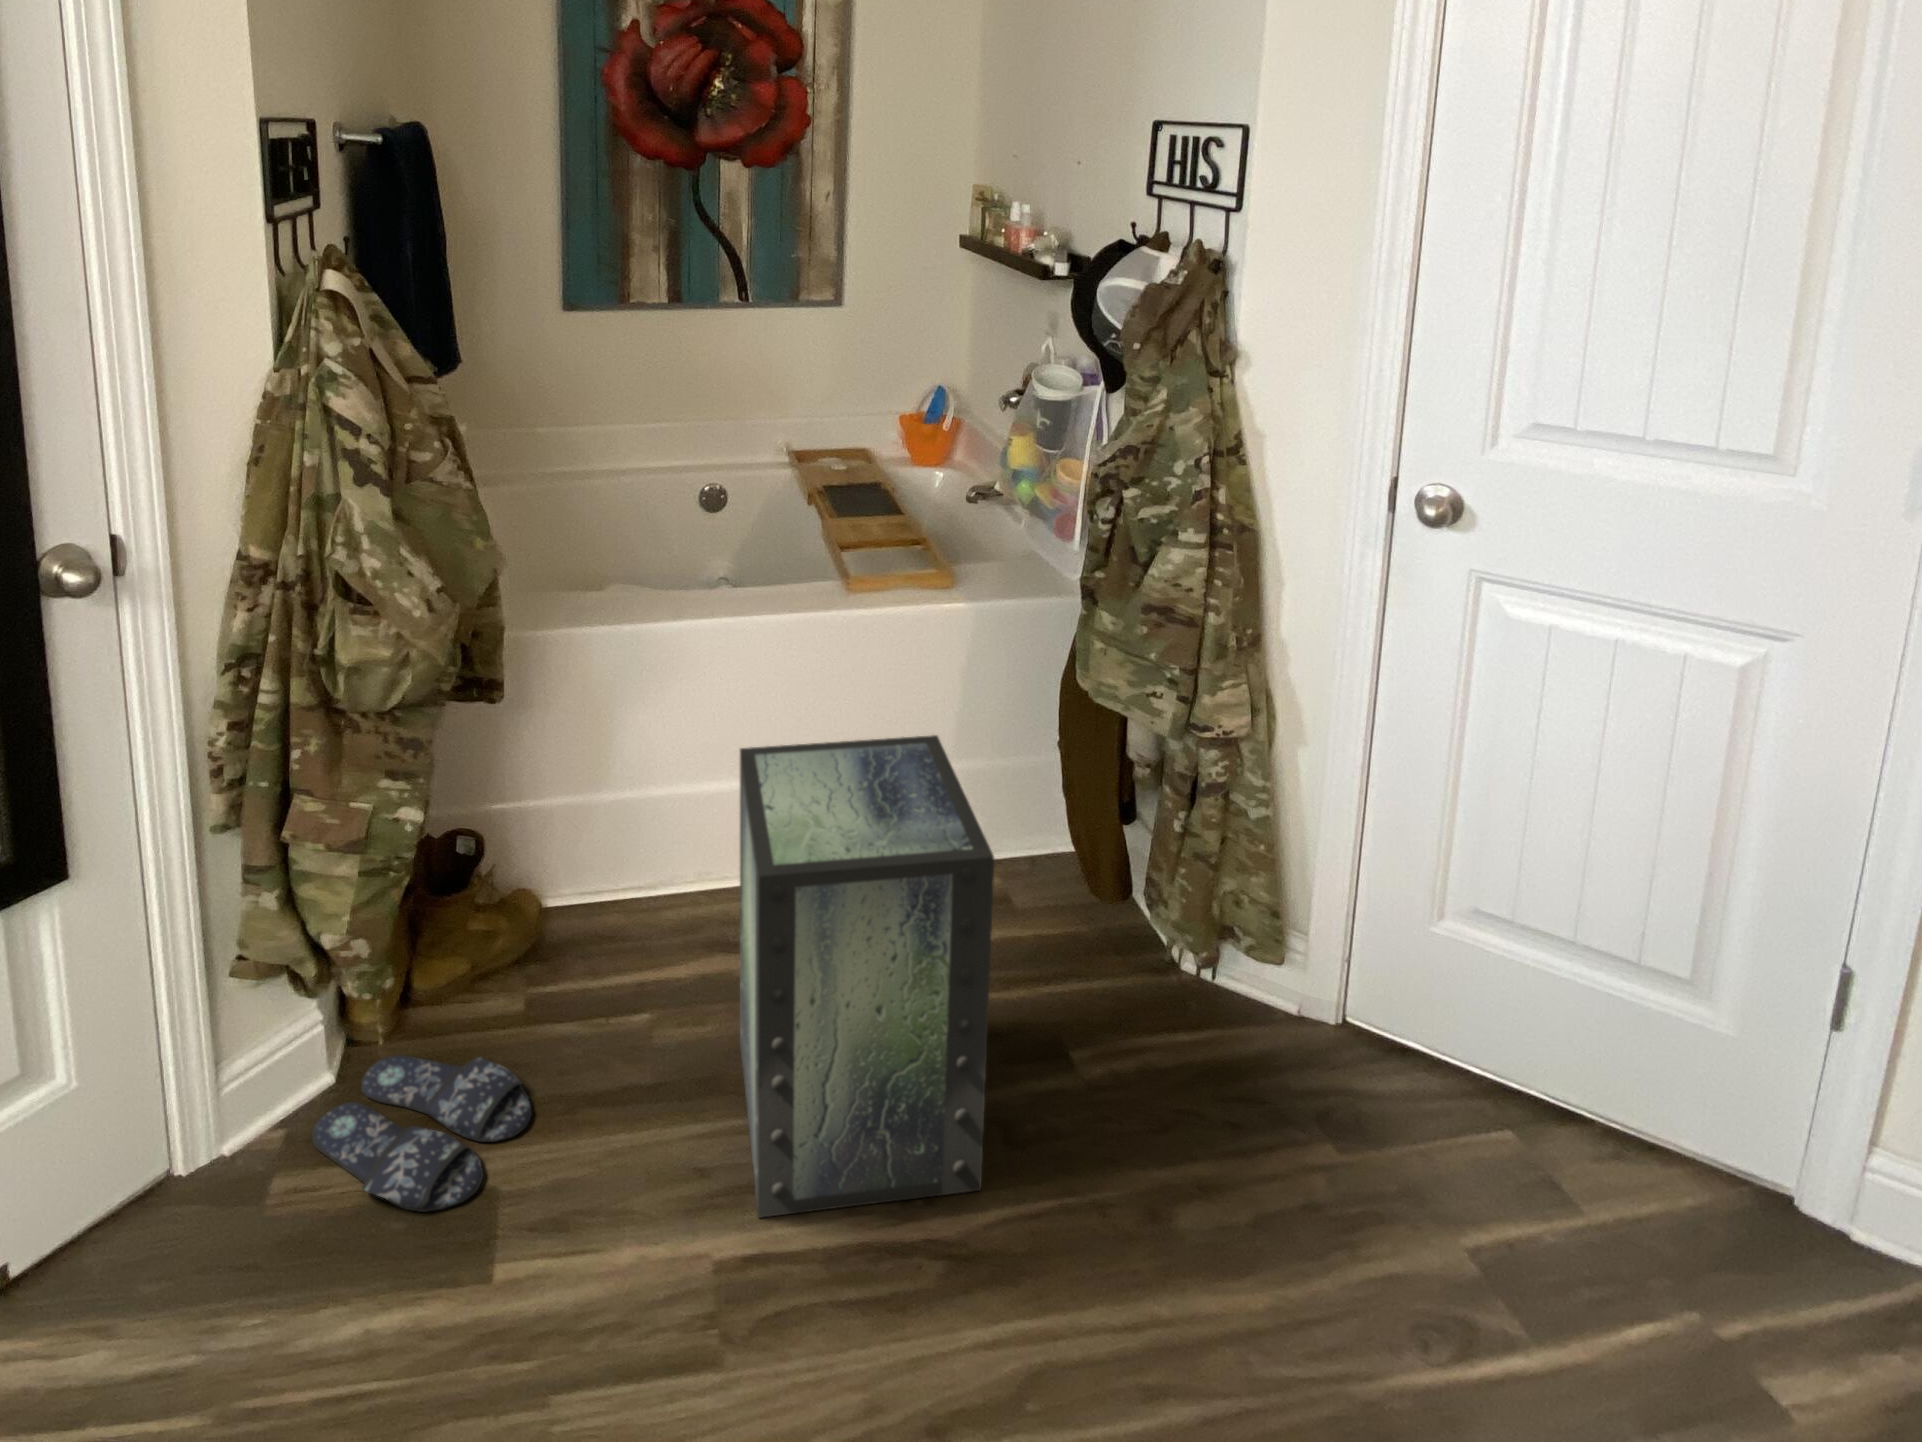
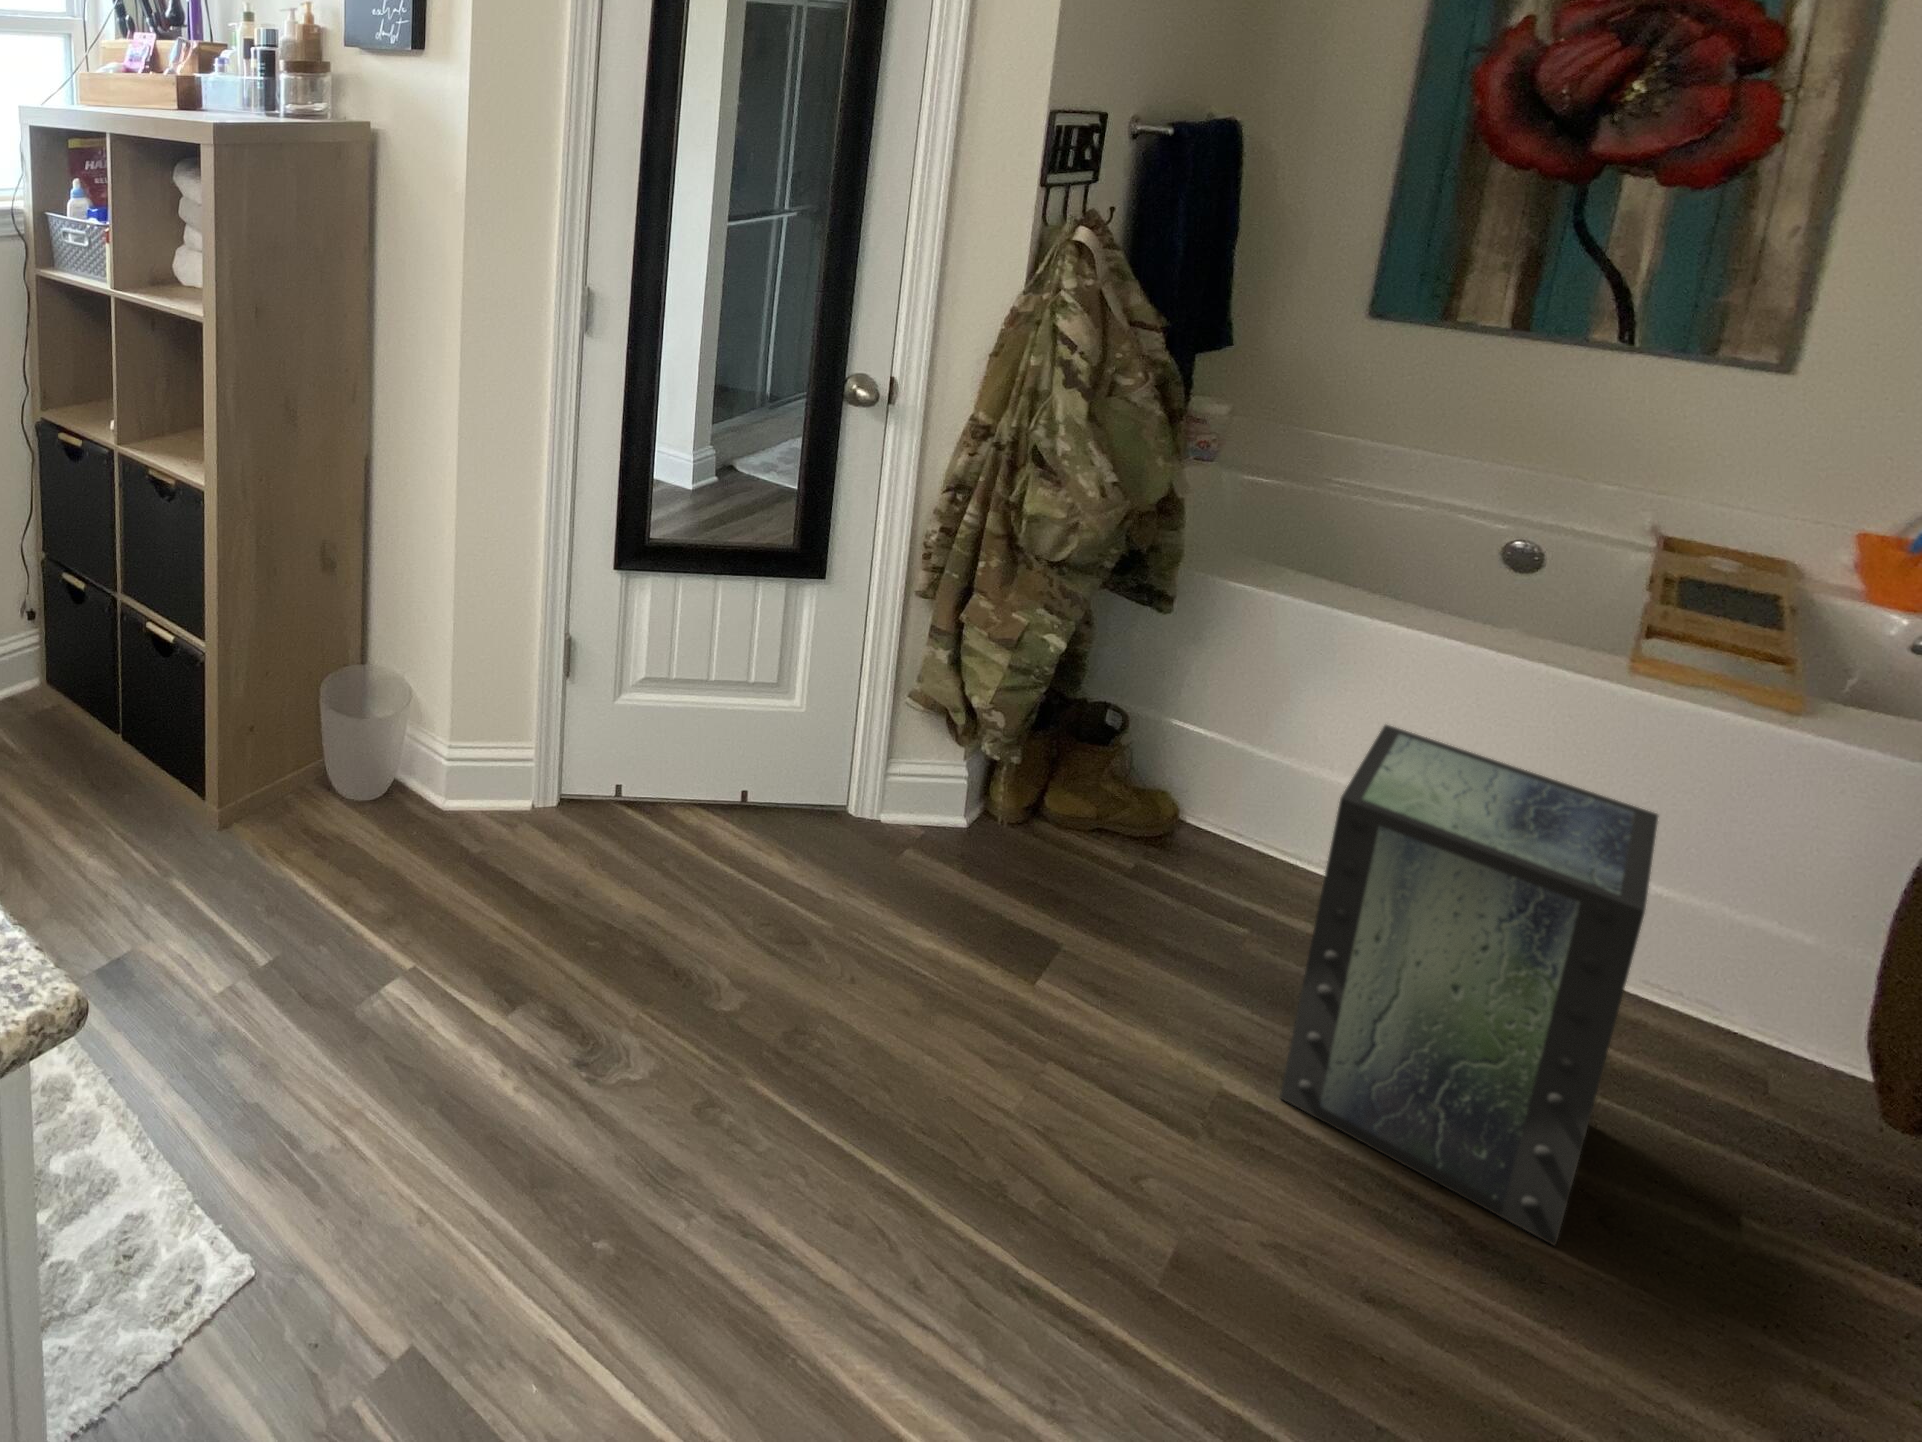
slippers: present [312,1055,532,1212] -> none [937,829,1106,935]

